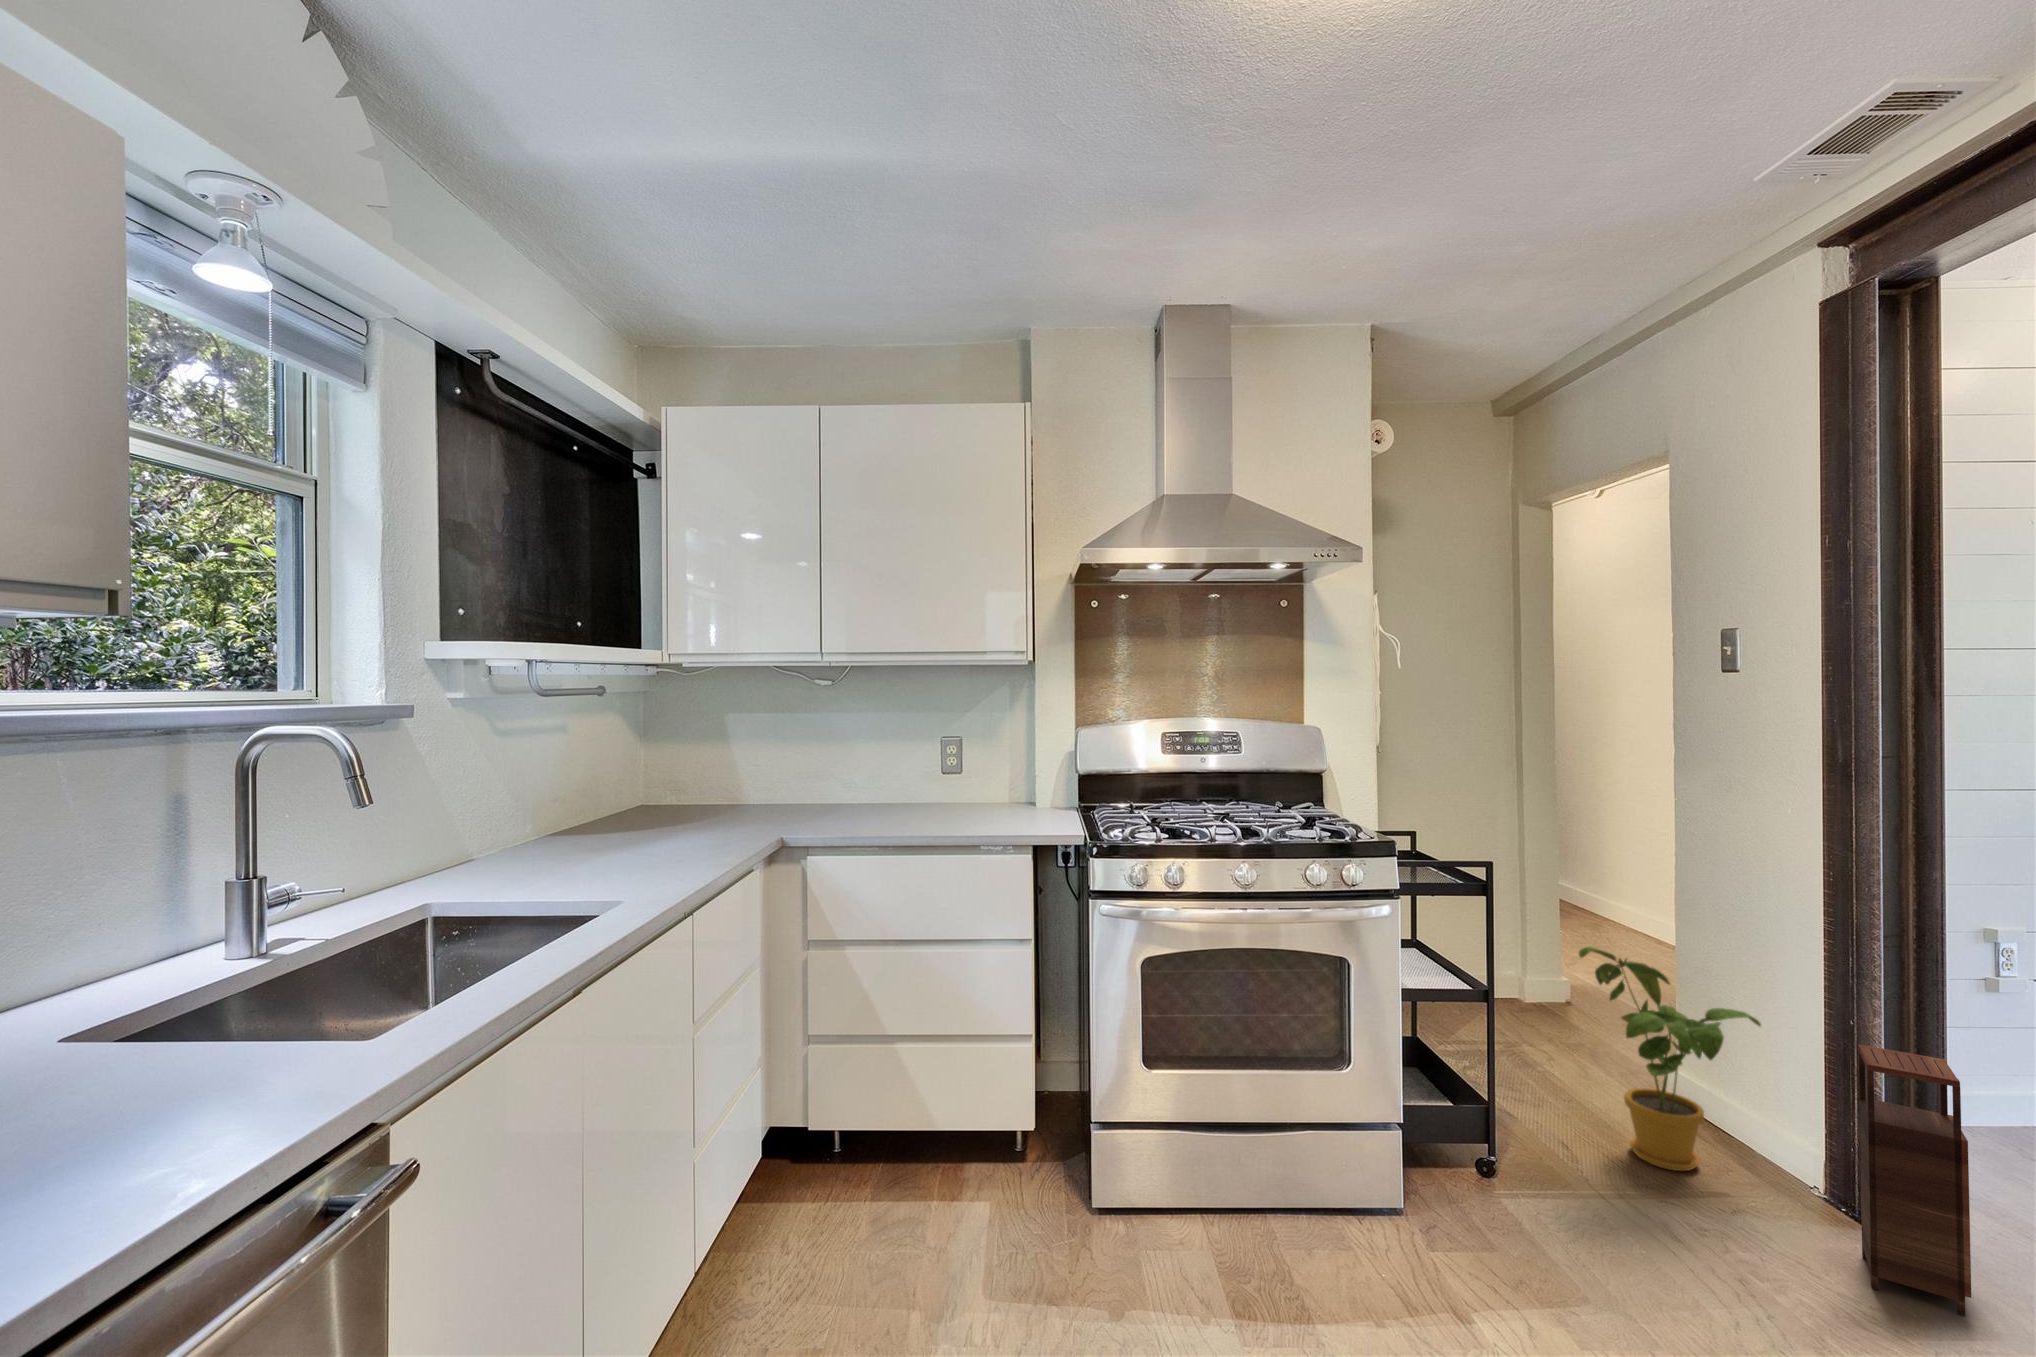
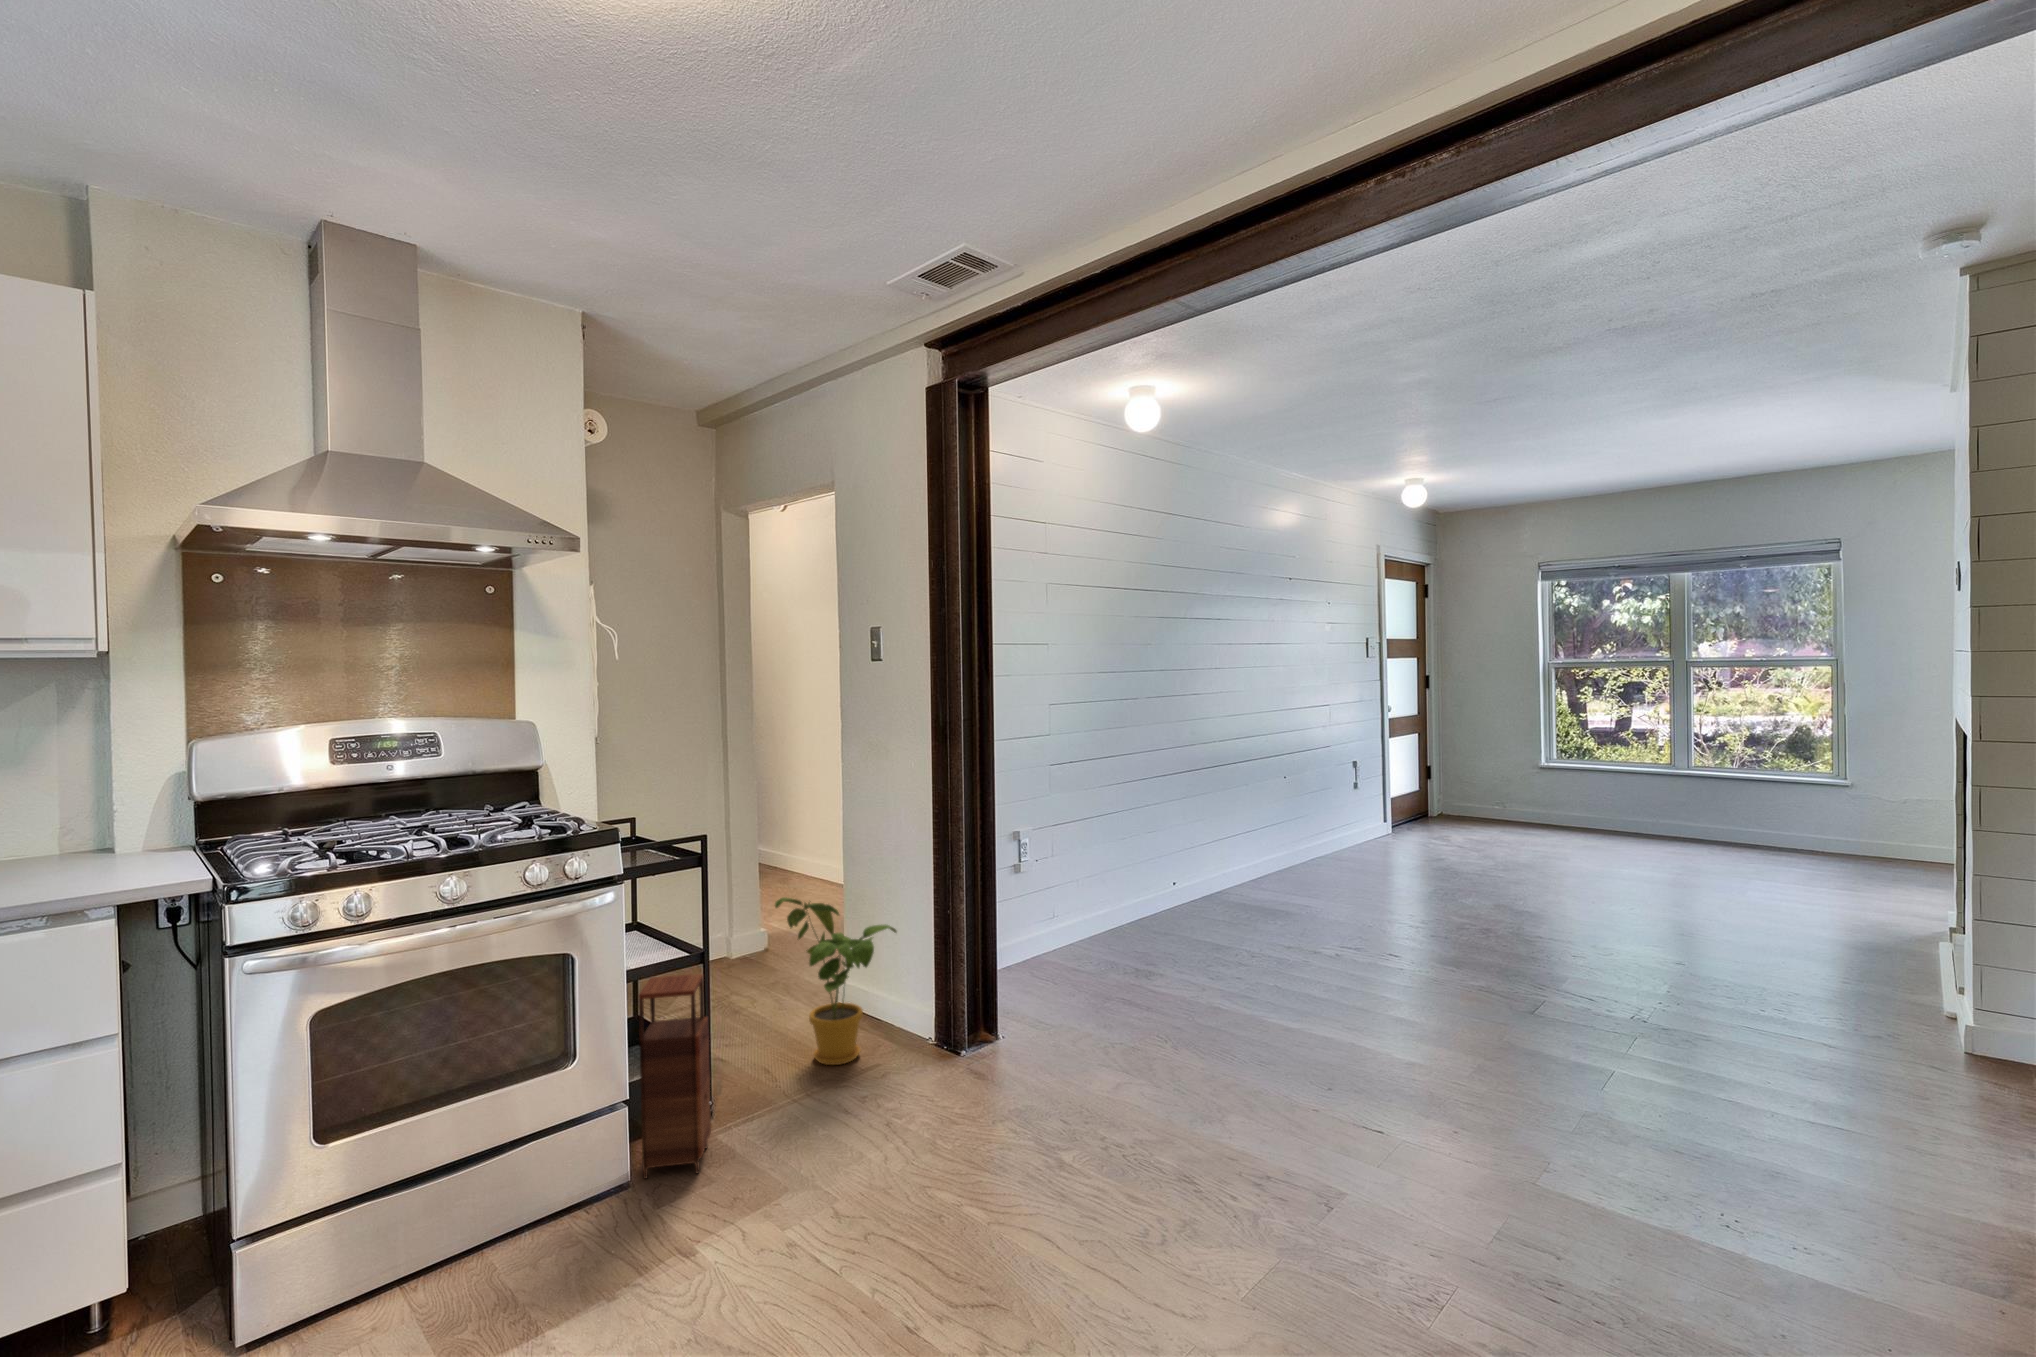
storage cabinet: present [1858,1044,1971,1316] -> present [638,974,711,1179]

